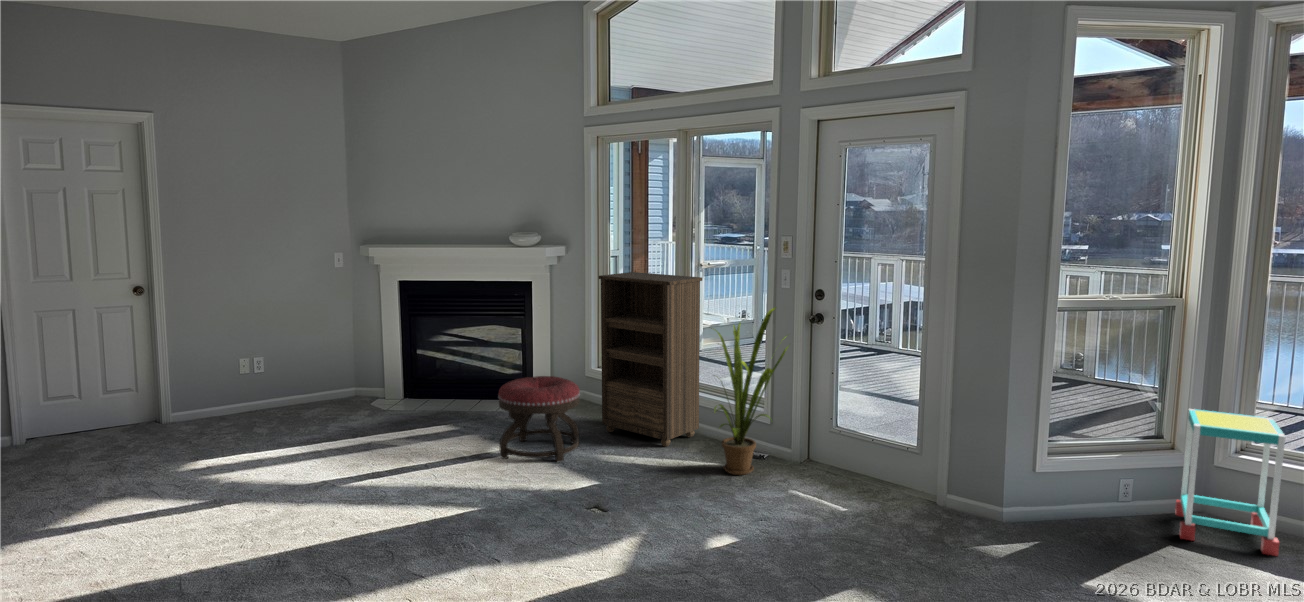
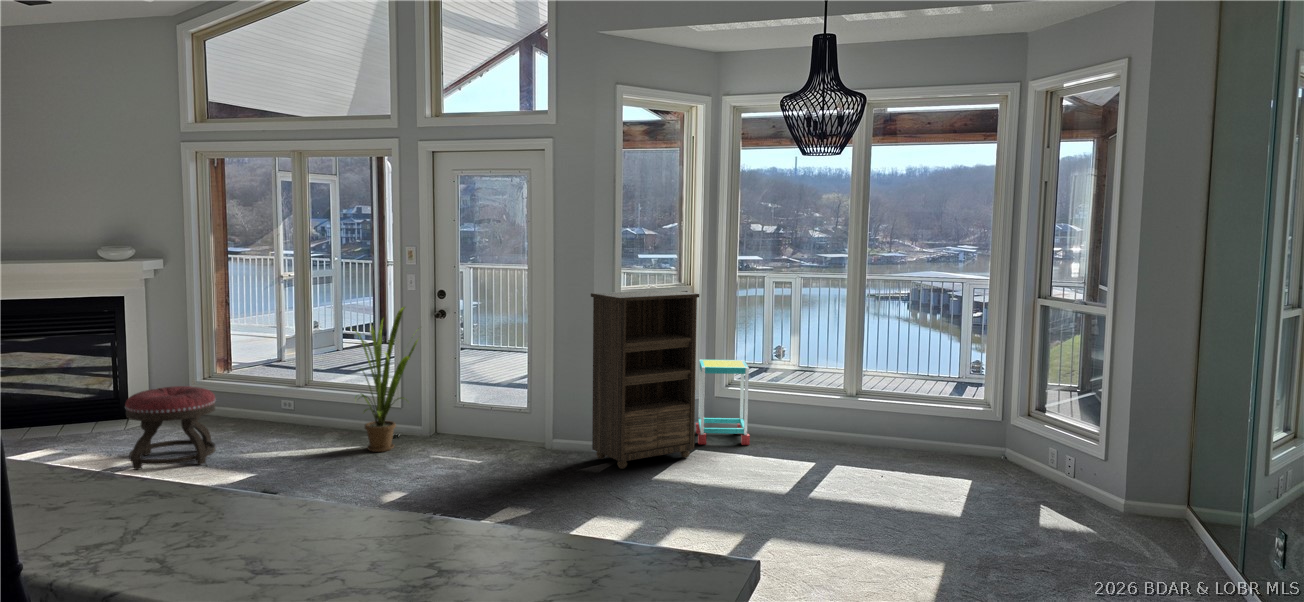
bookshelf: present [599,272,702,447] -> present [591,290,699,469]

